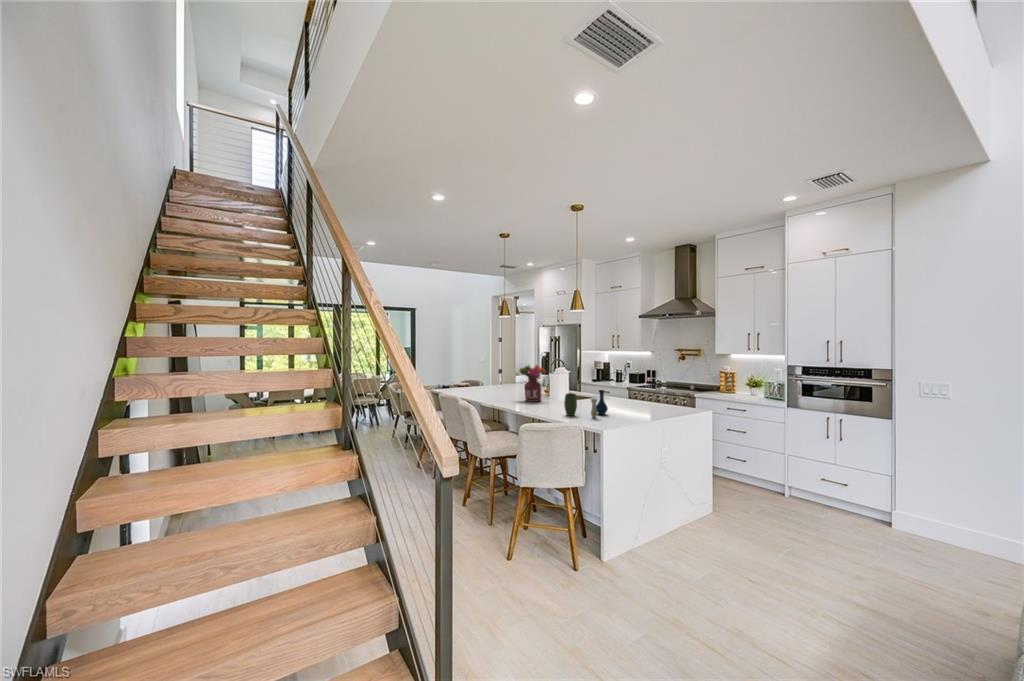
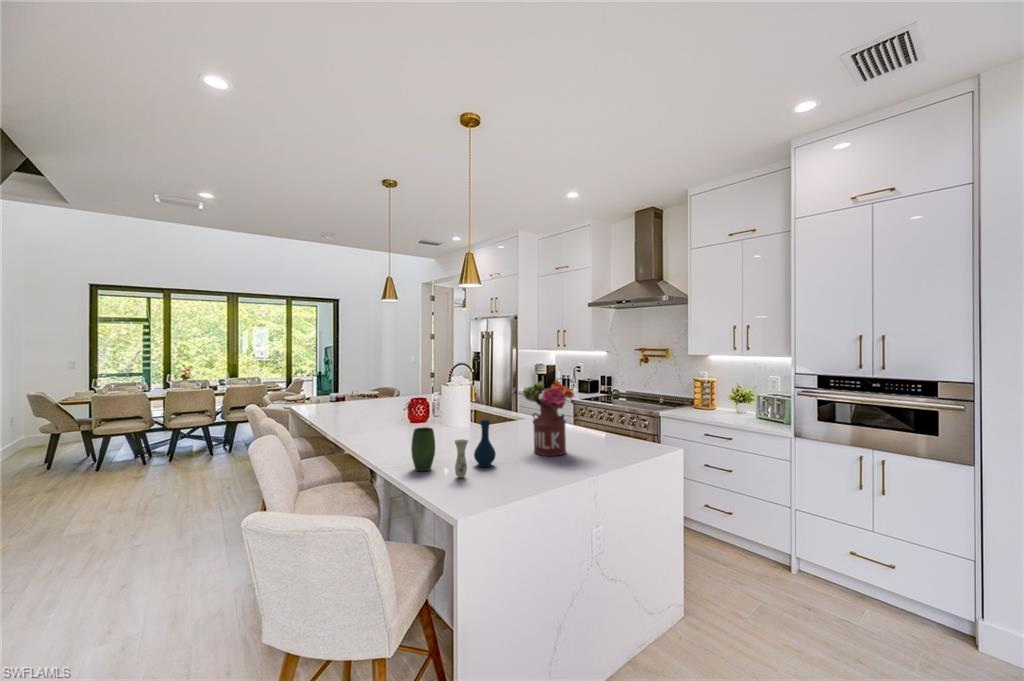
flower arrangement: present [520,365,545,402] -> present [523,380,574,456]

